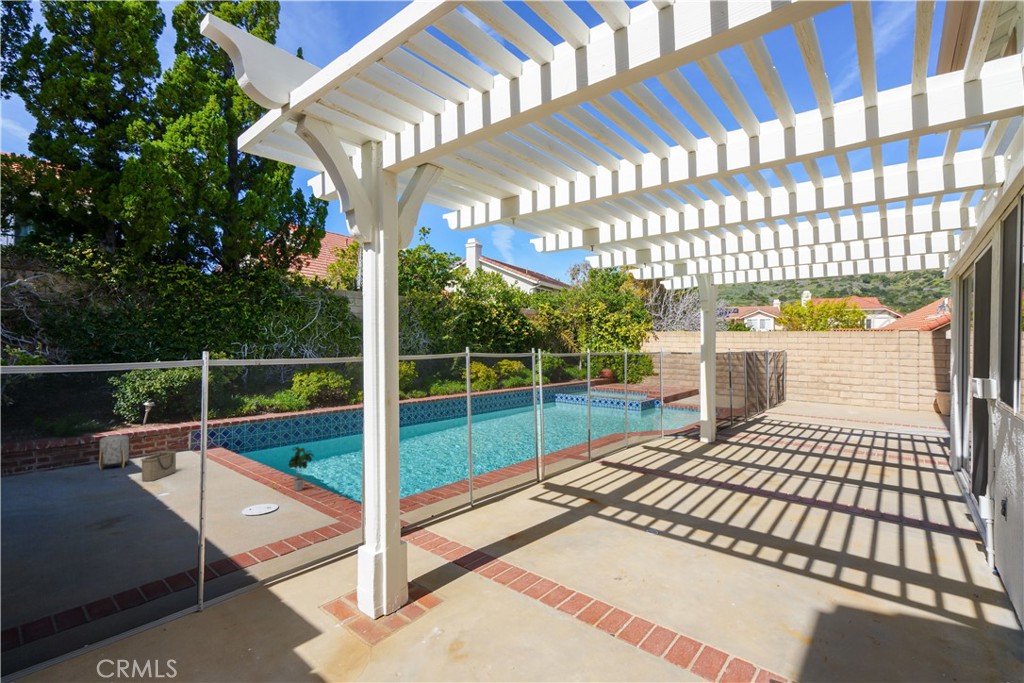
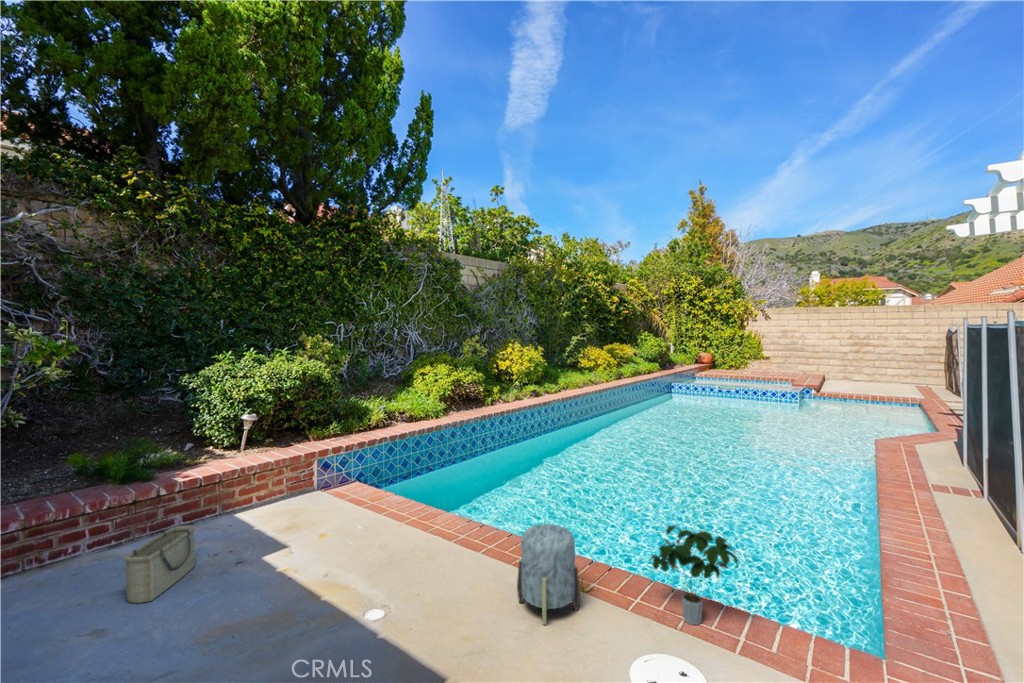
stool: present [99,435,129,470] -> present [517,524,580,625]
basket: present [141,451,177,481] -> present [123,526,196,603]

